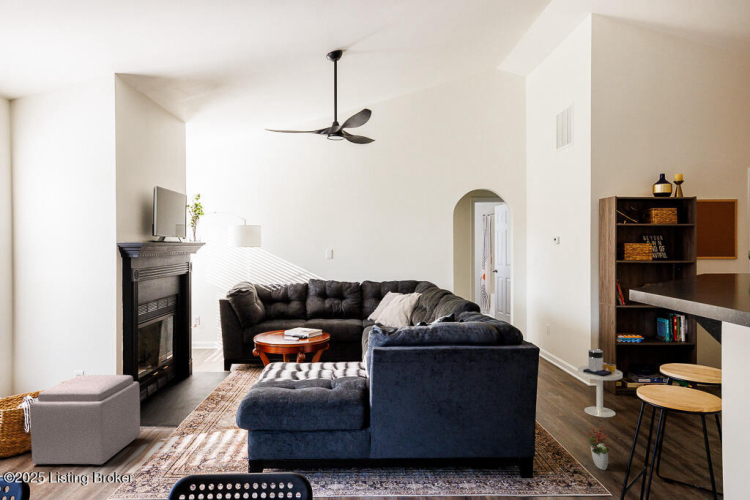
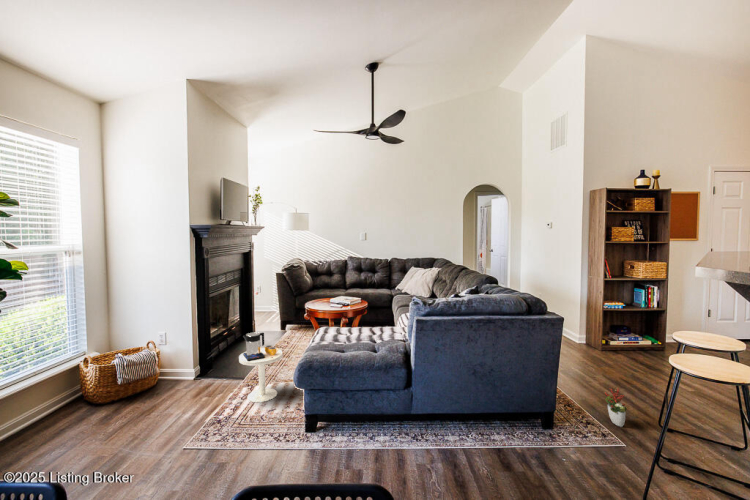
side table: present [578,349,623,417] -> present [239,332,283,402]
ottoman: present [30,375,140,465] -> none [120,337,213,413]

